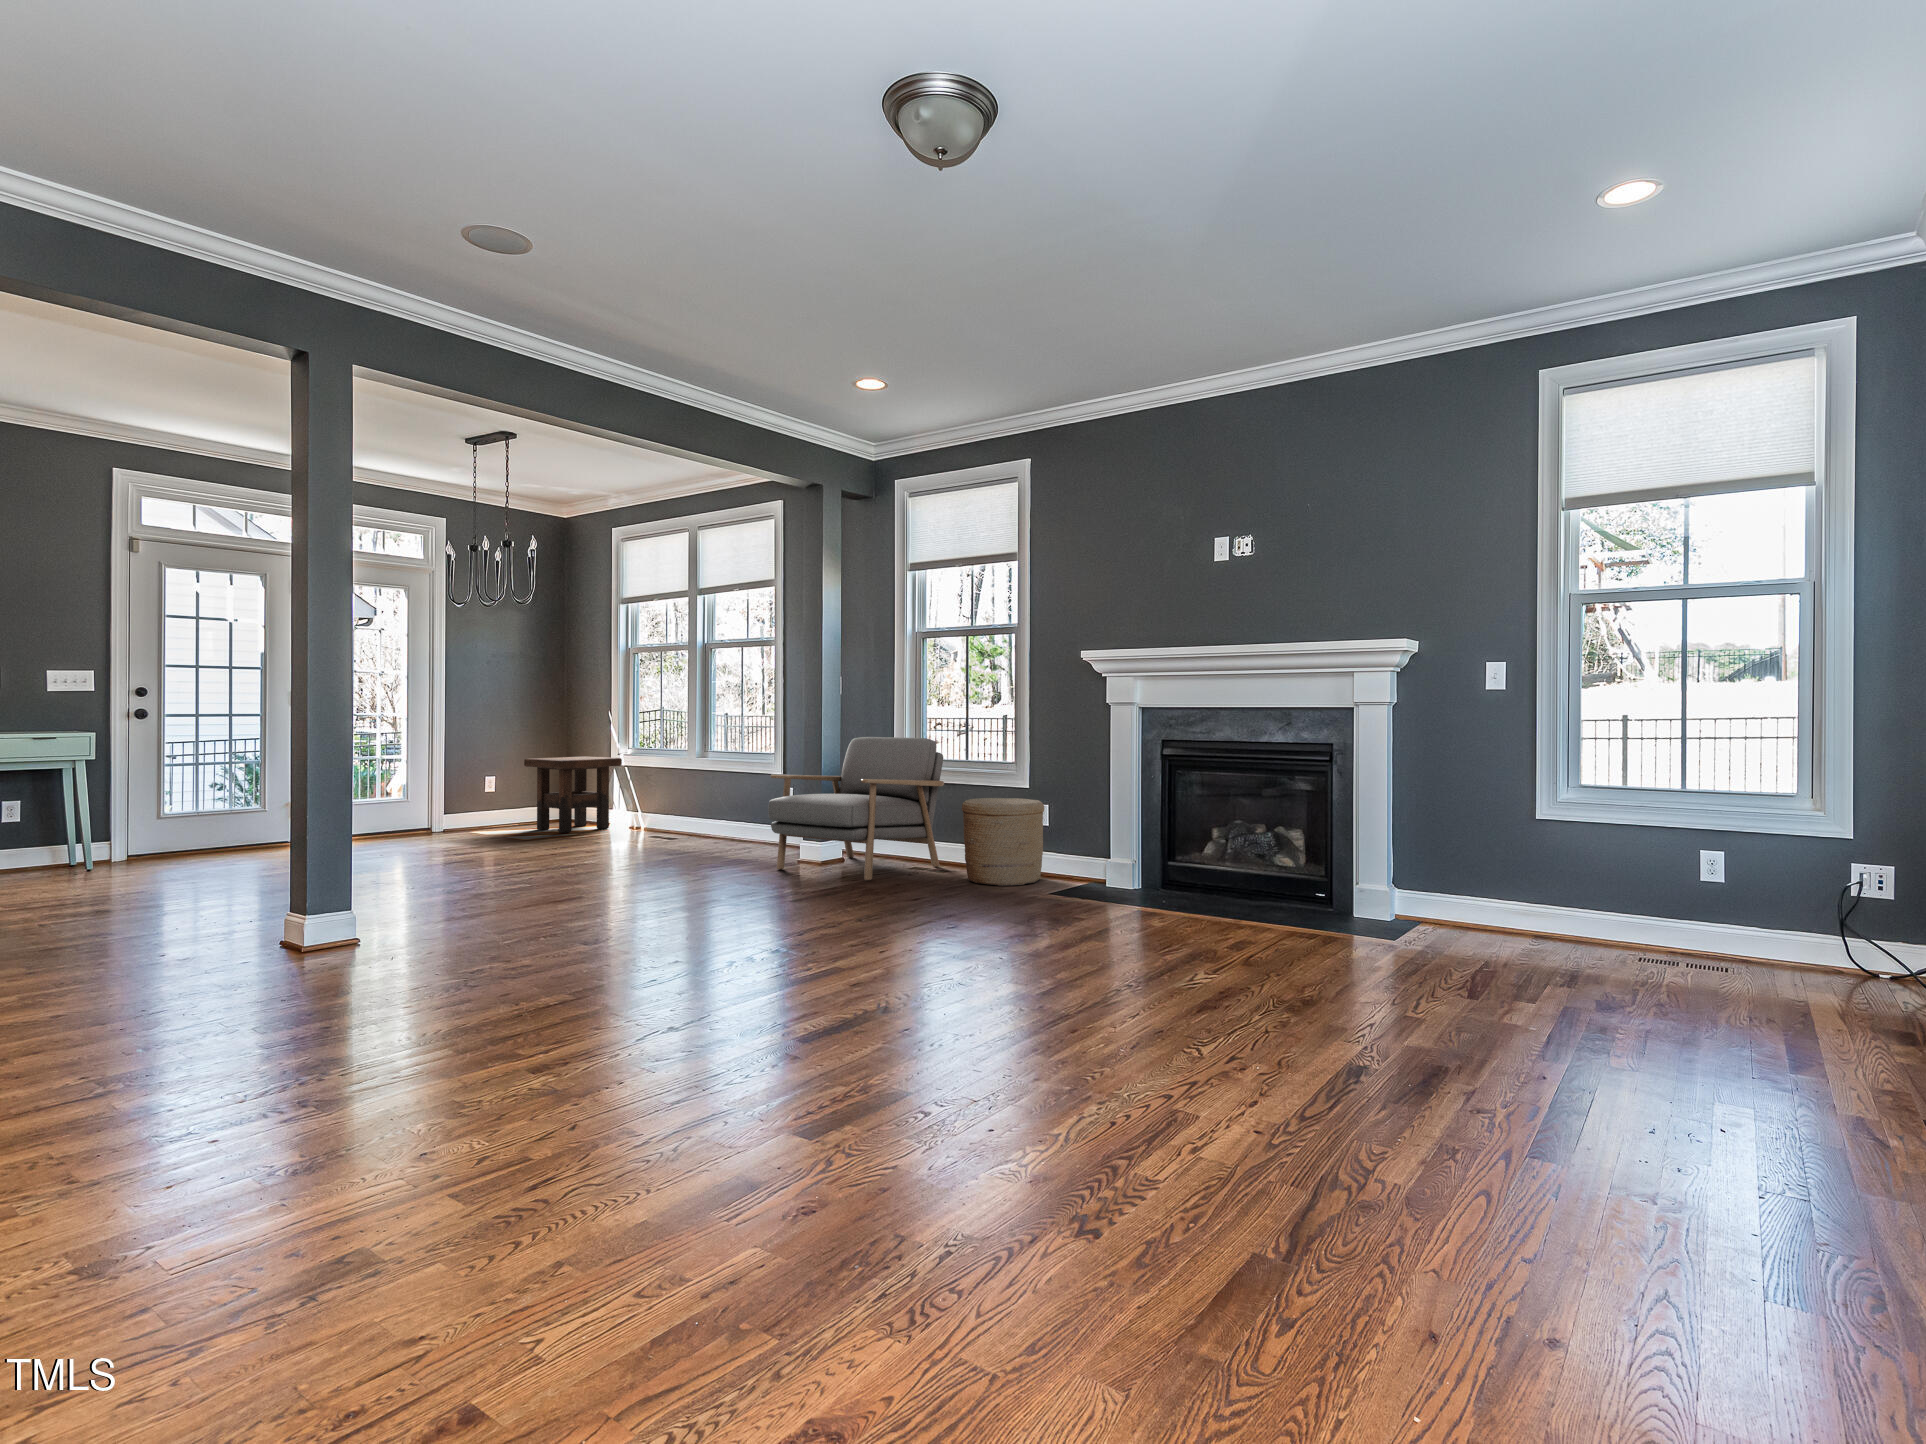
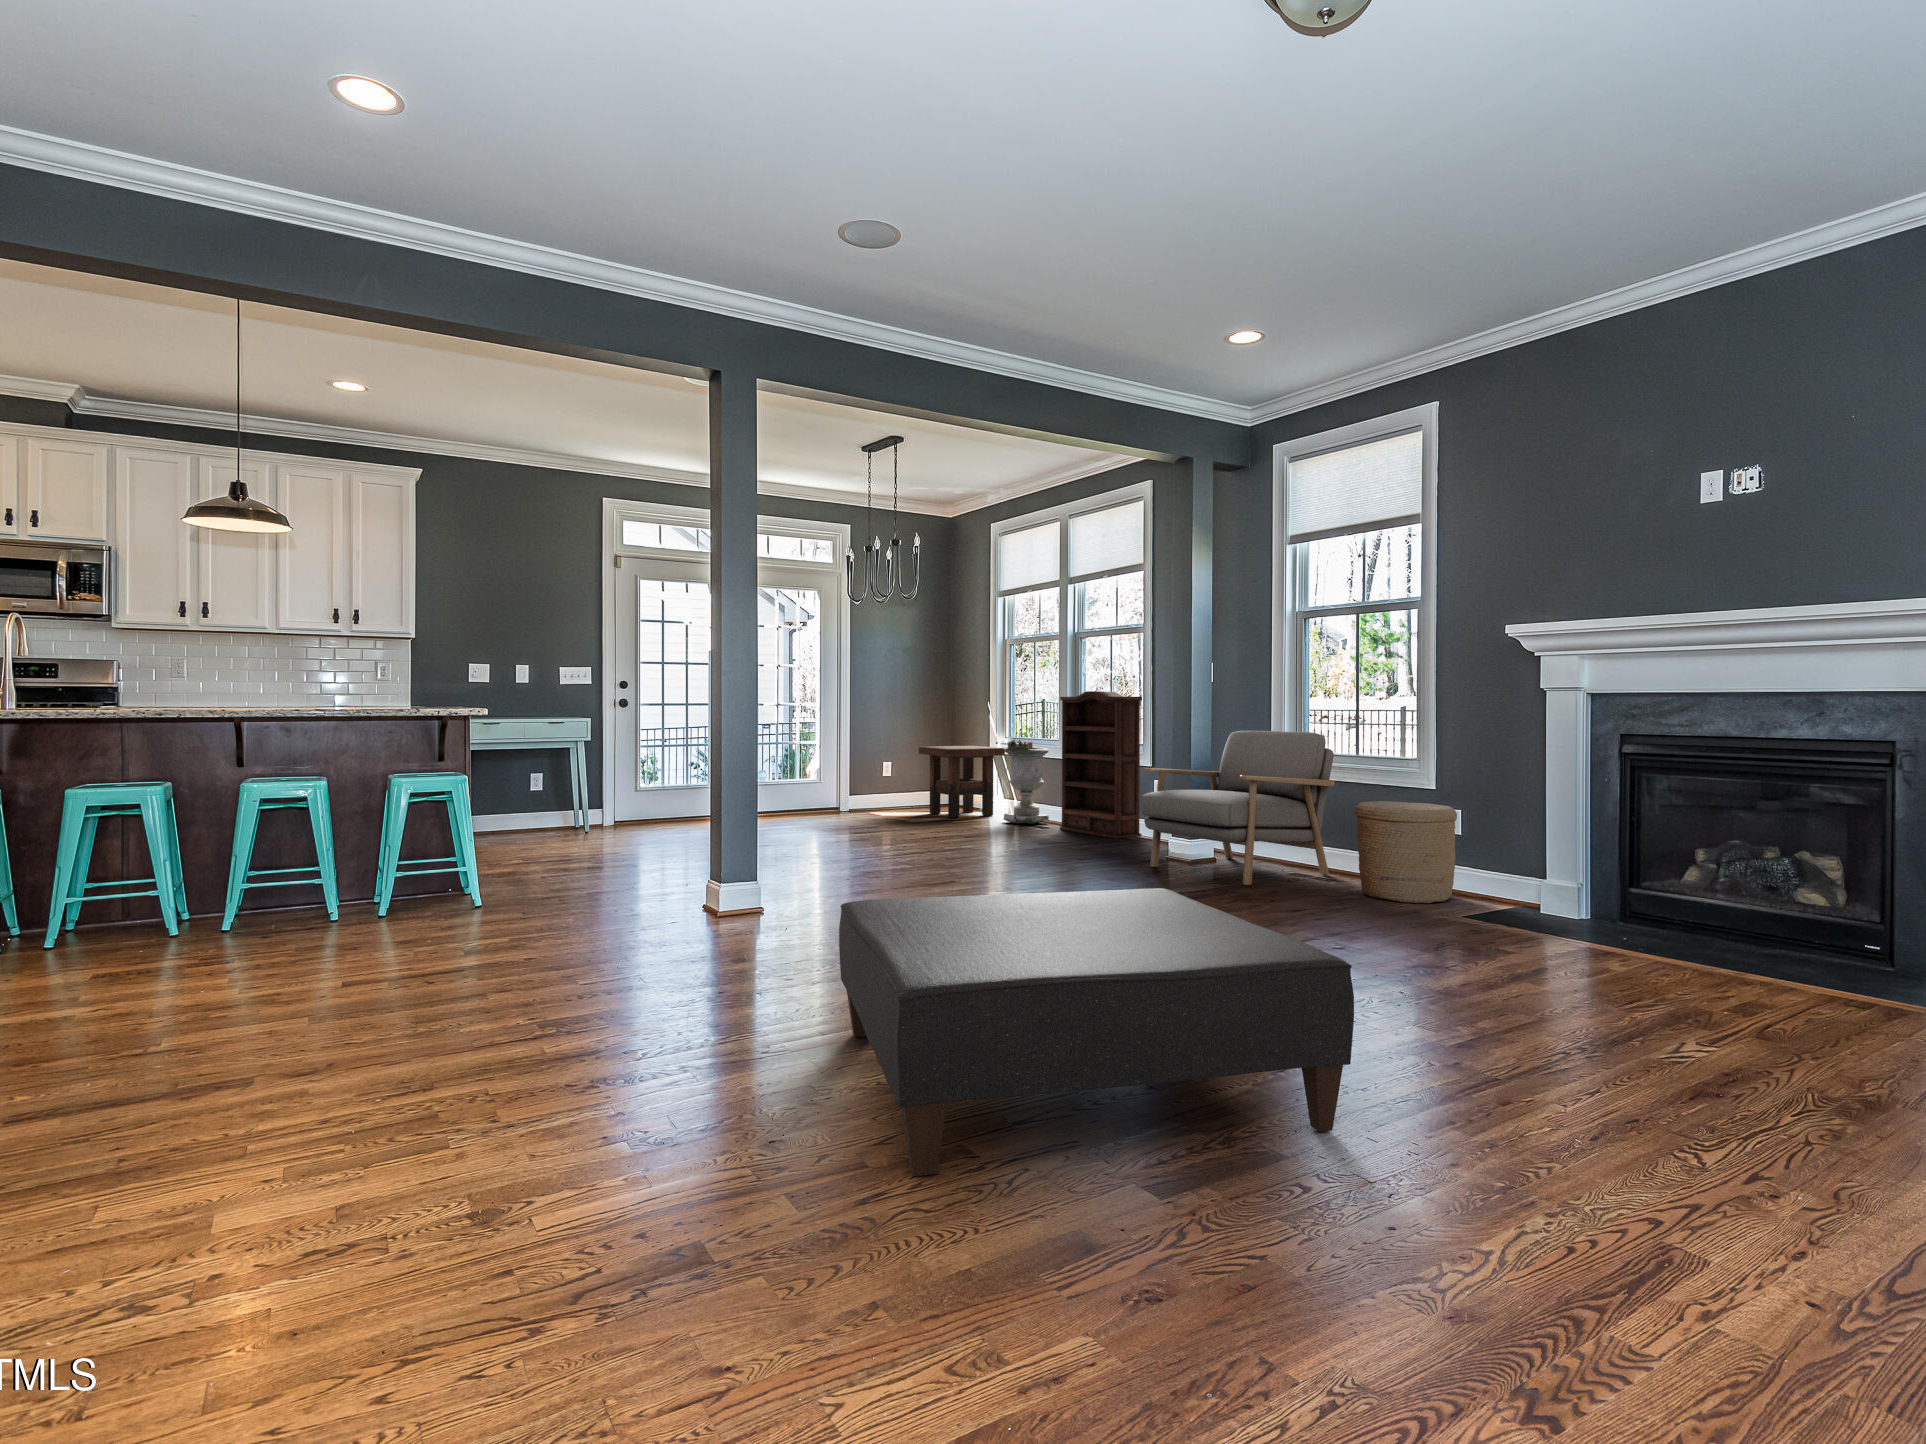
bookshelf: none [682,700,766,845] -> present [1060,691,1142,839]
planter: none [621,749,670,835] -> present [1003,739,1049,824]
ottoman: none [476,884,961,1158] -> present [839,888,1354,1176]

